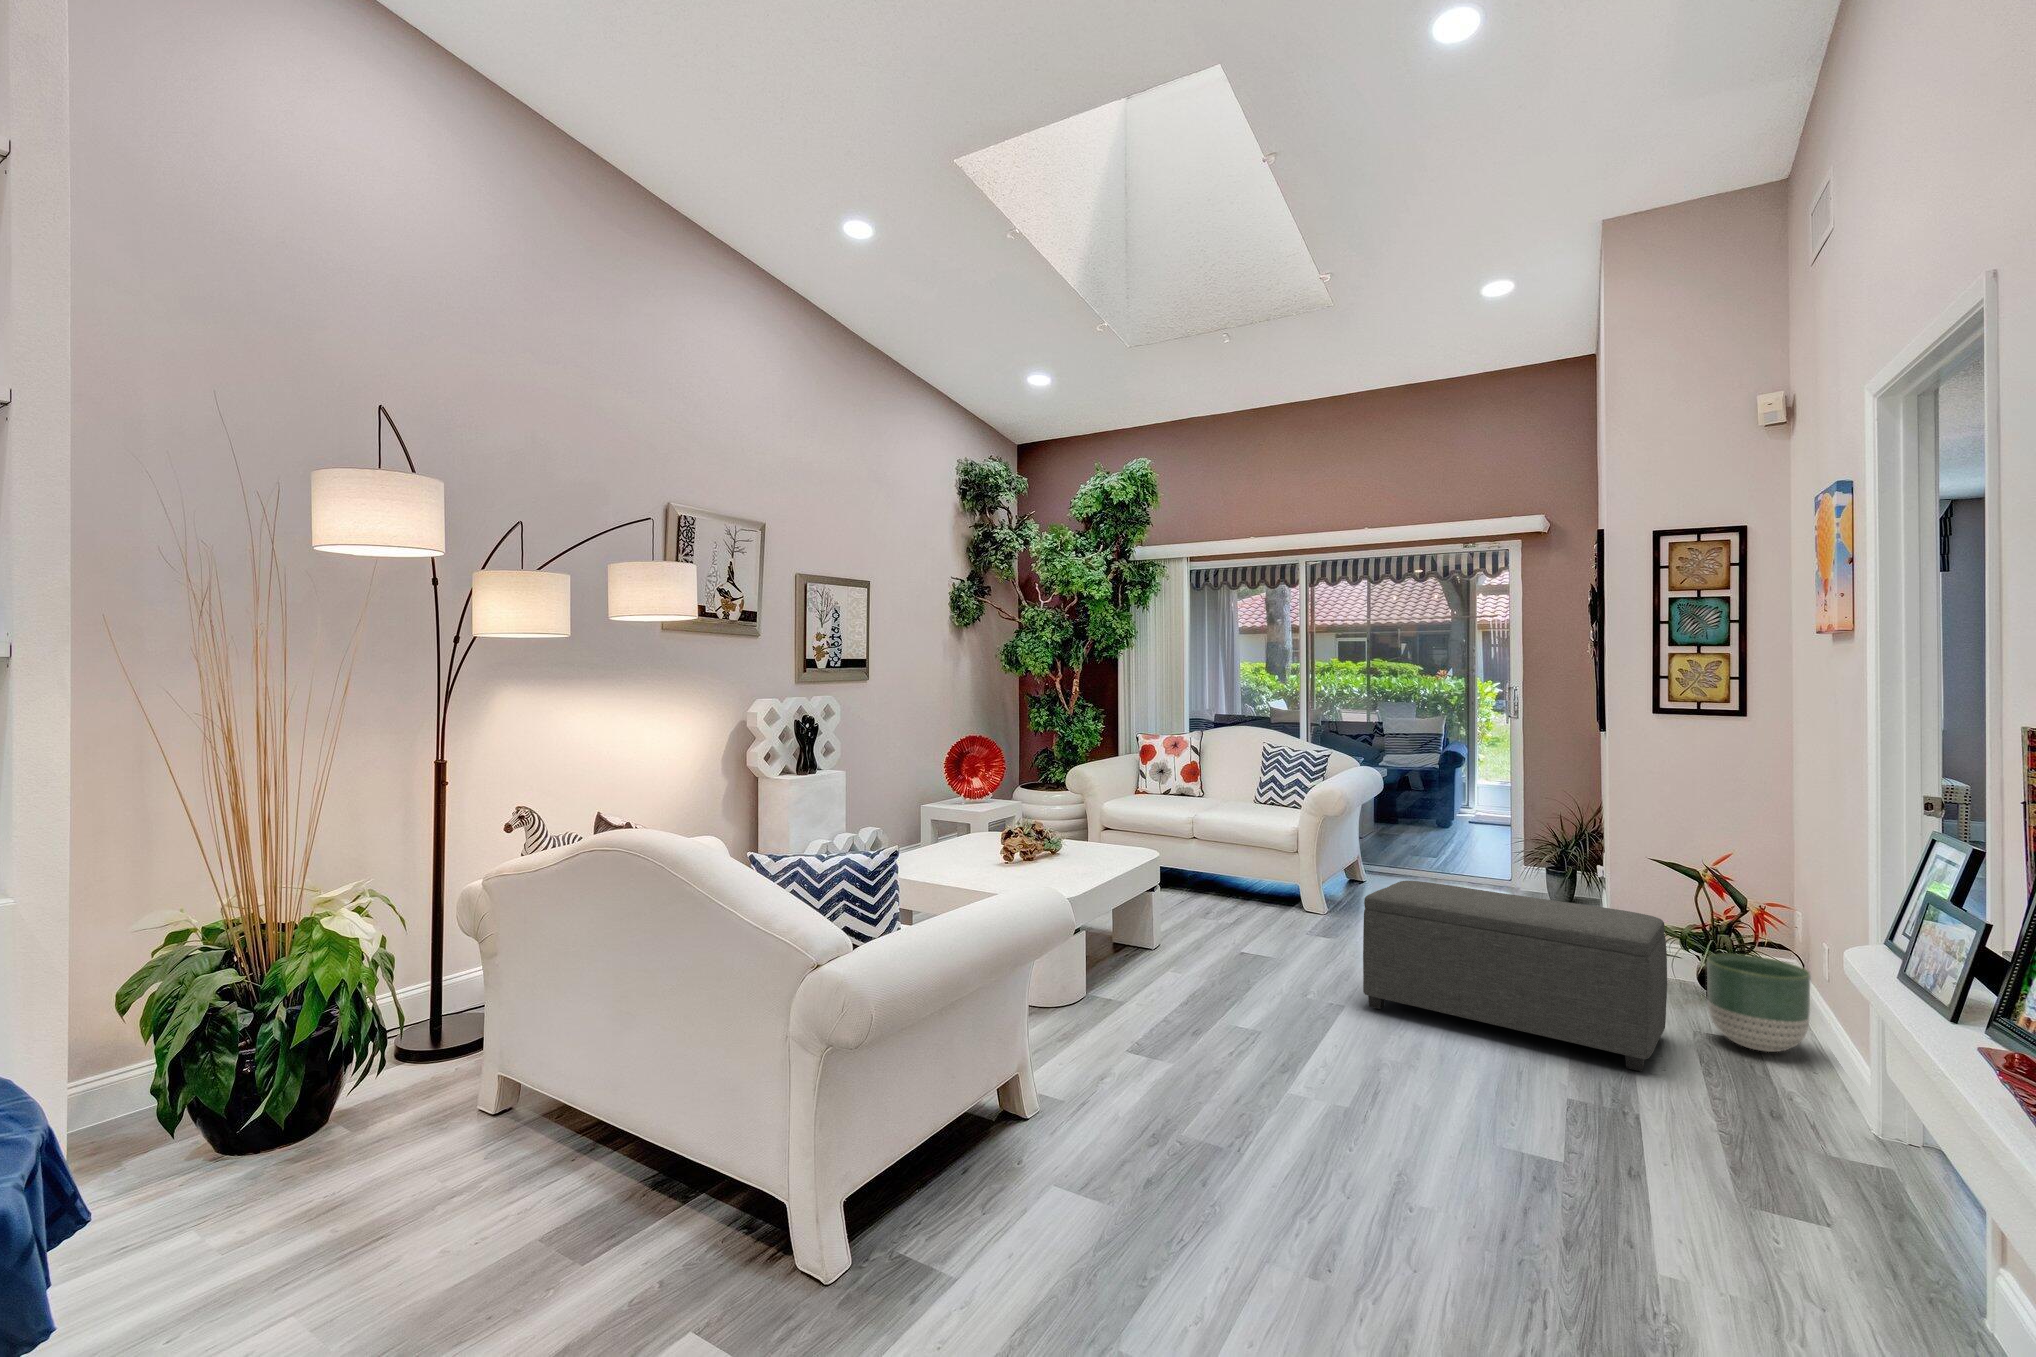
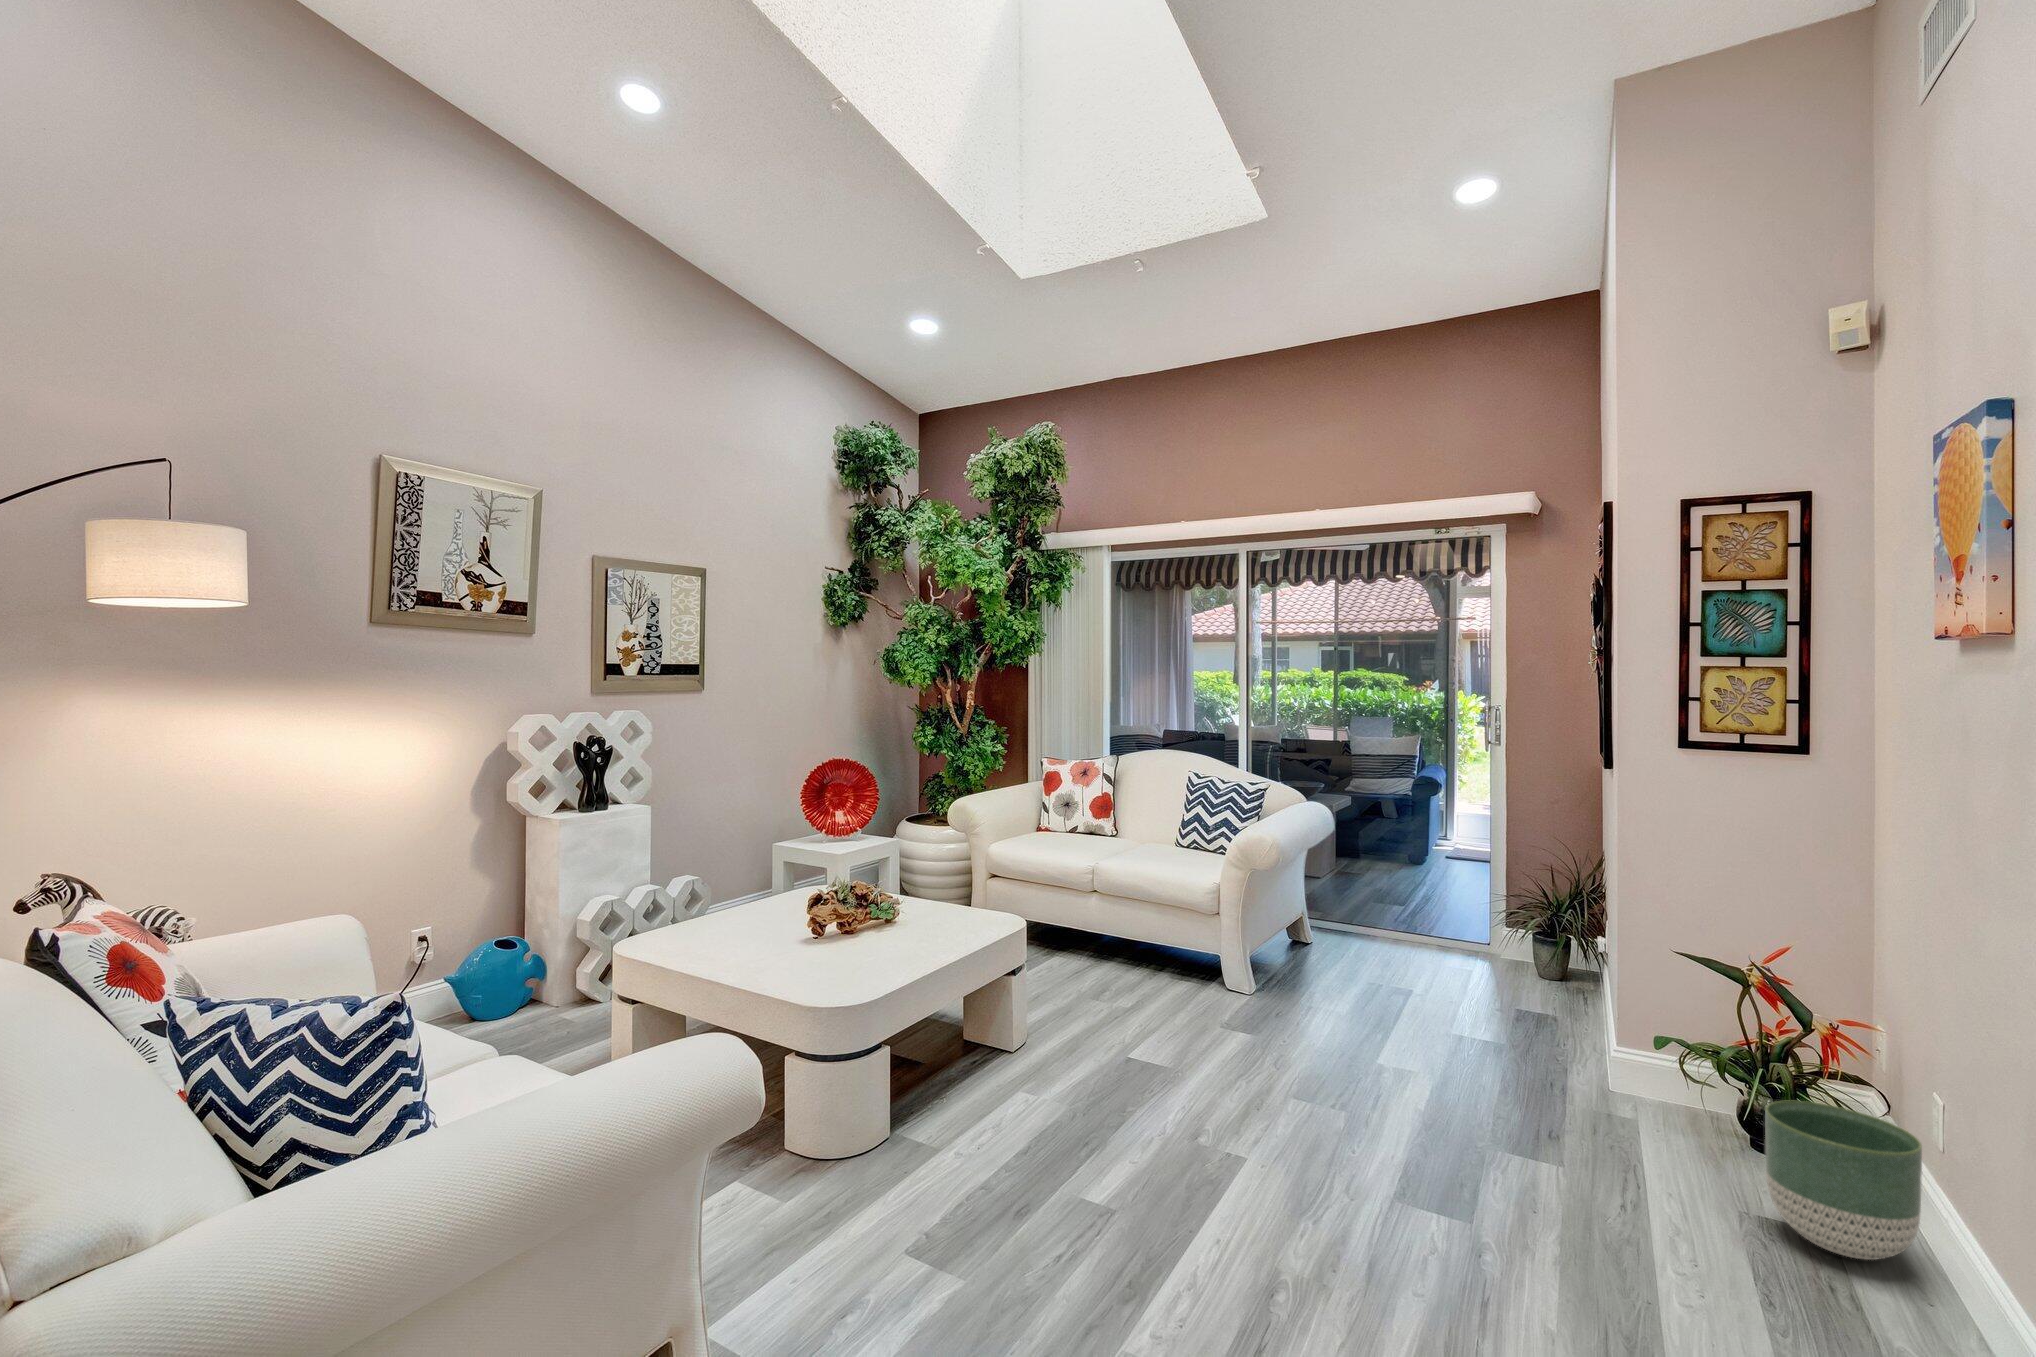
ottoman: present [1363,881,1667,1072] -> none [1277,975,1708,1302]

